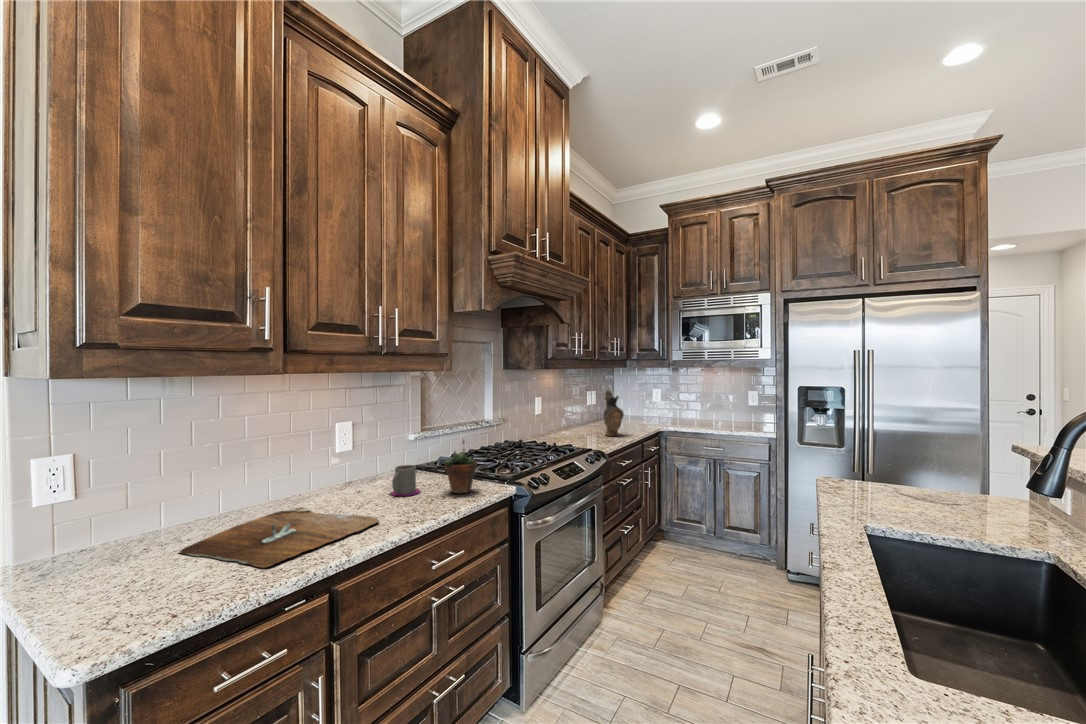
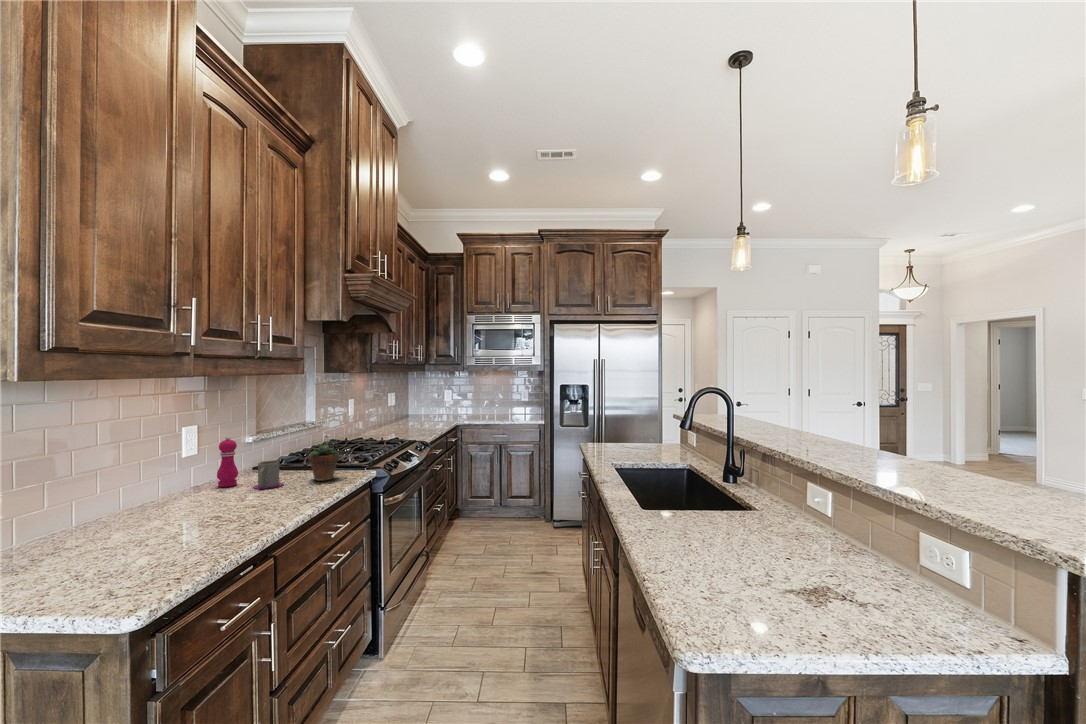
ceramic pitcher: present [604,390,624,436] -> none [413,391,431,431]
pepper mill: none [364,435,384,489] -> present [217,436,238,487]
cutting board: present [179,507,379,568] -> none [75,504,273,555]

